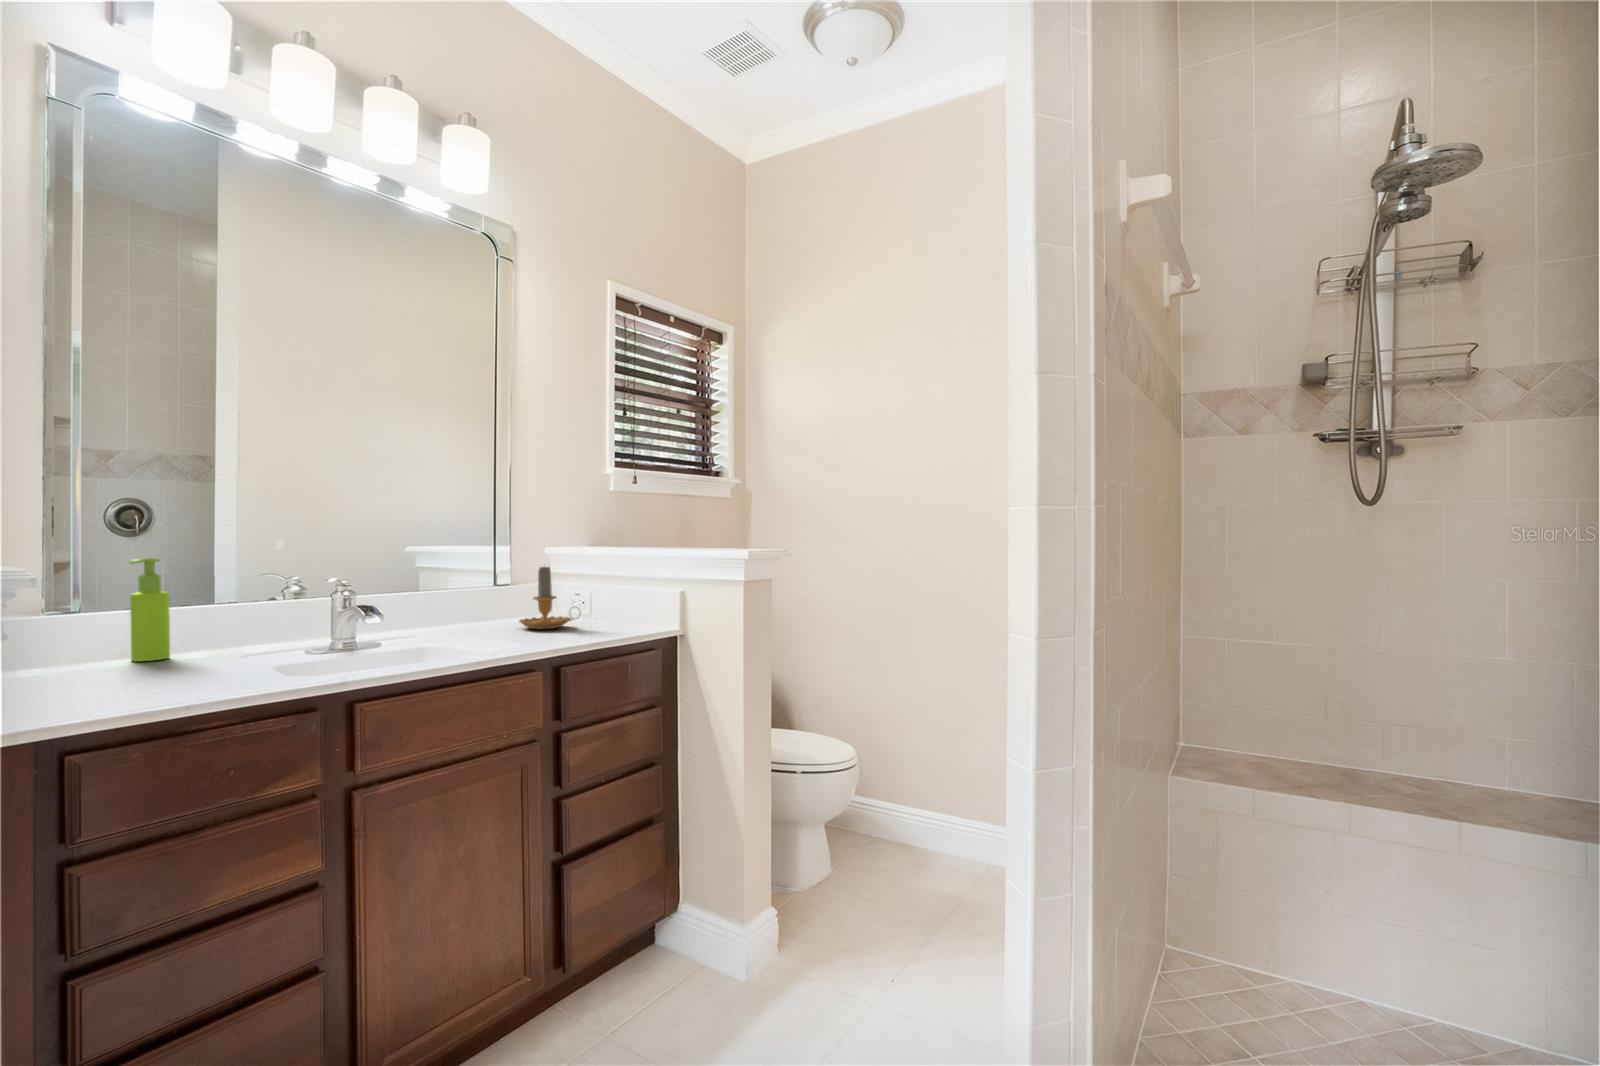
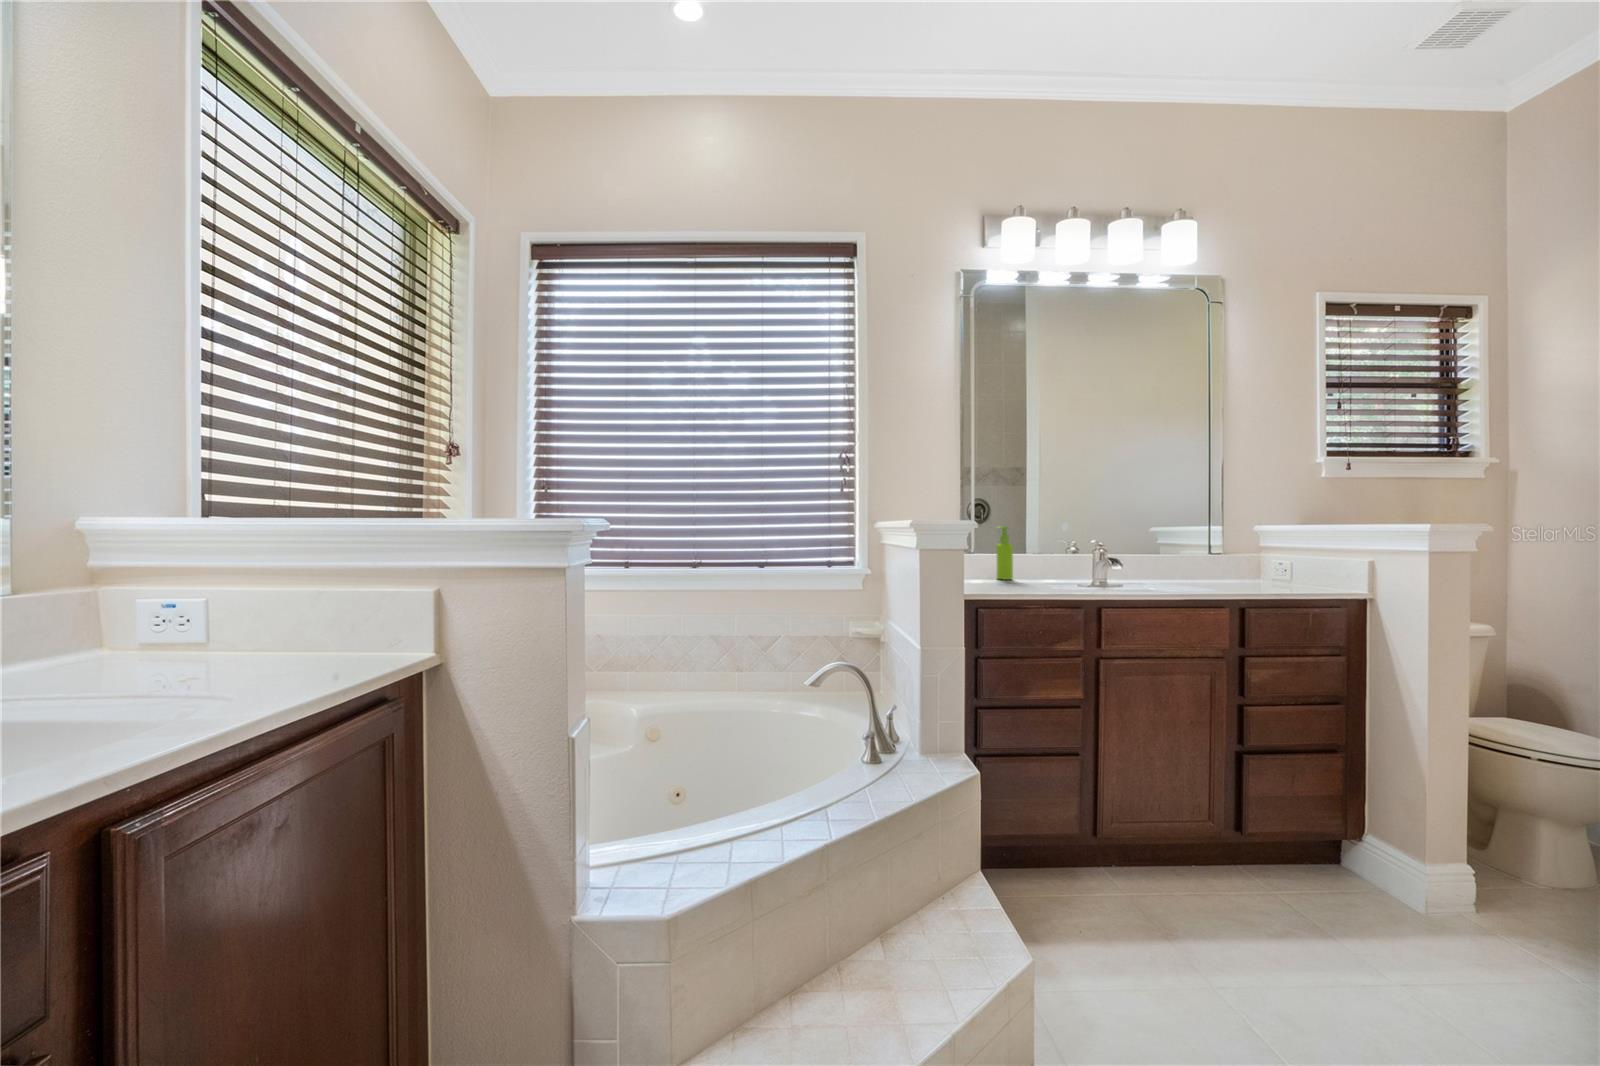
candle: present [519,567,574,629] -> none [1222,536,1275,587]

